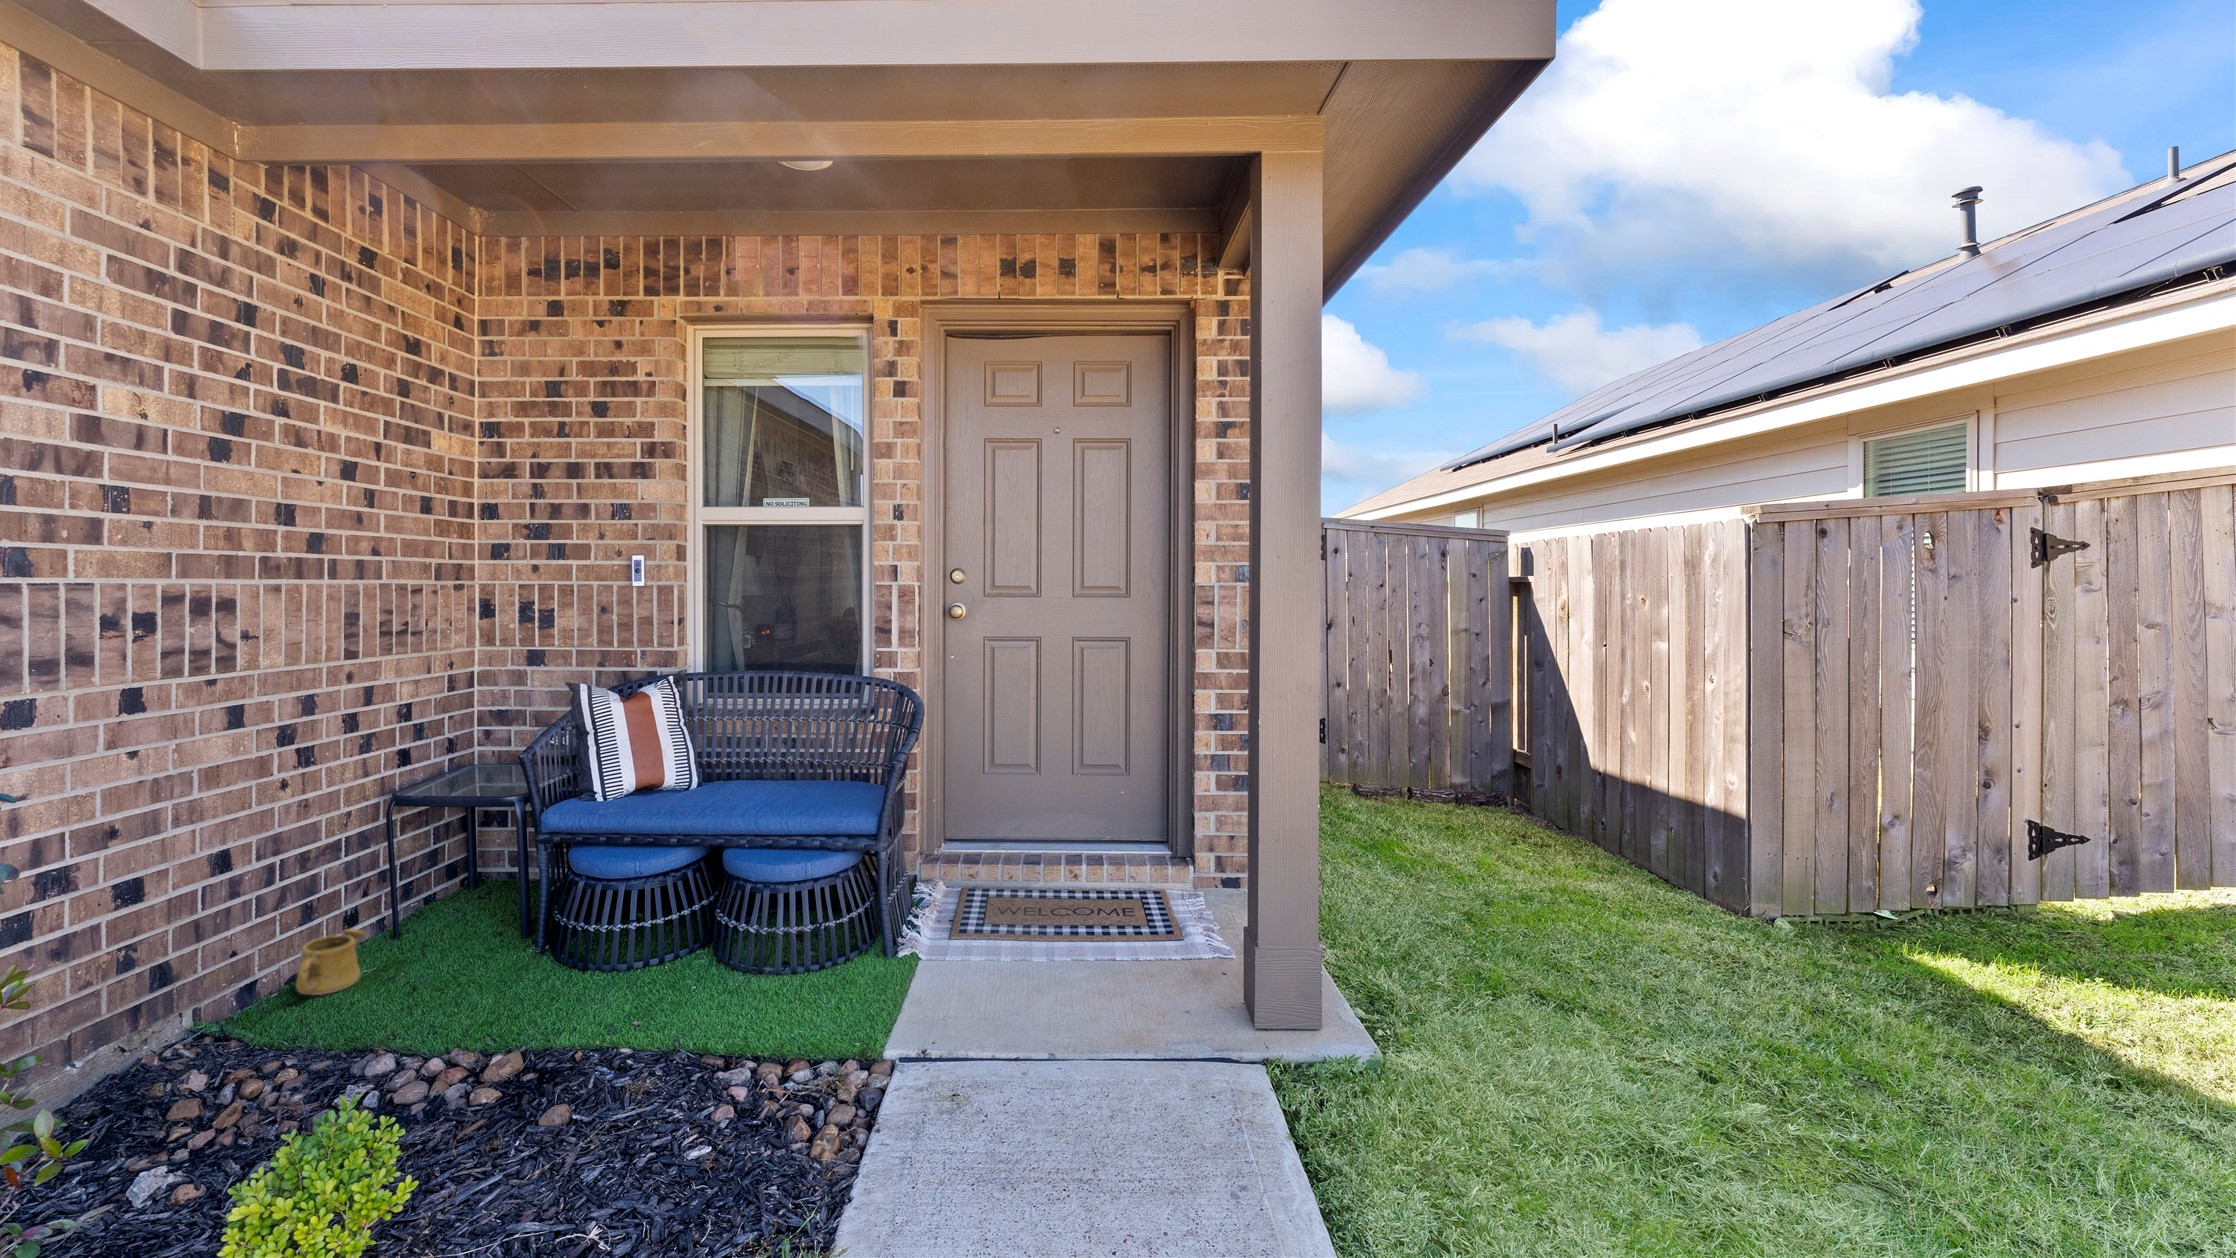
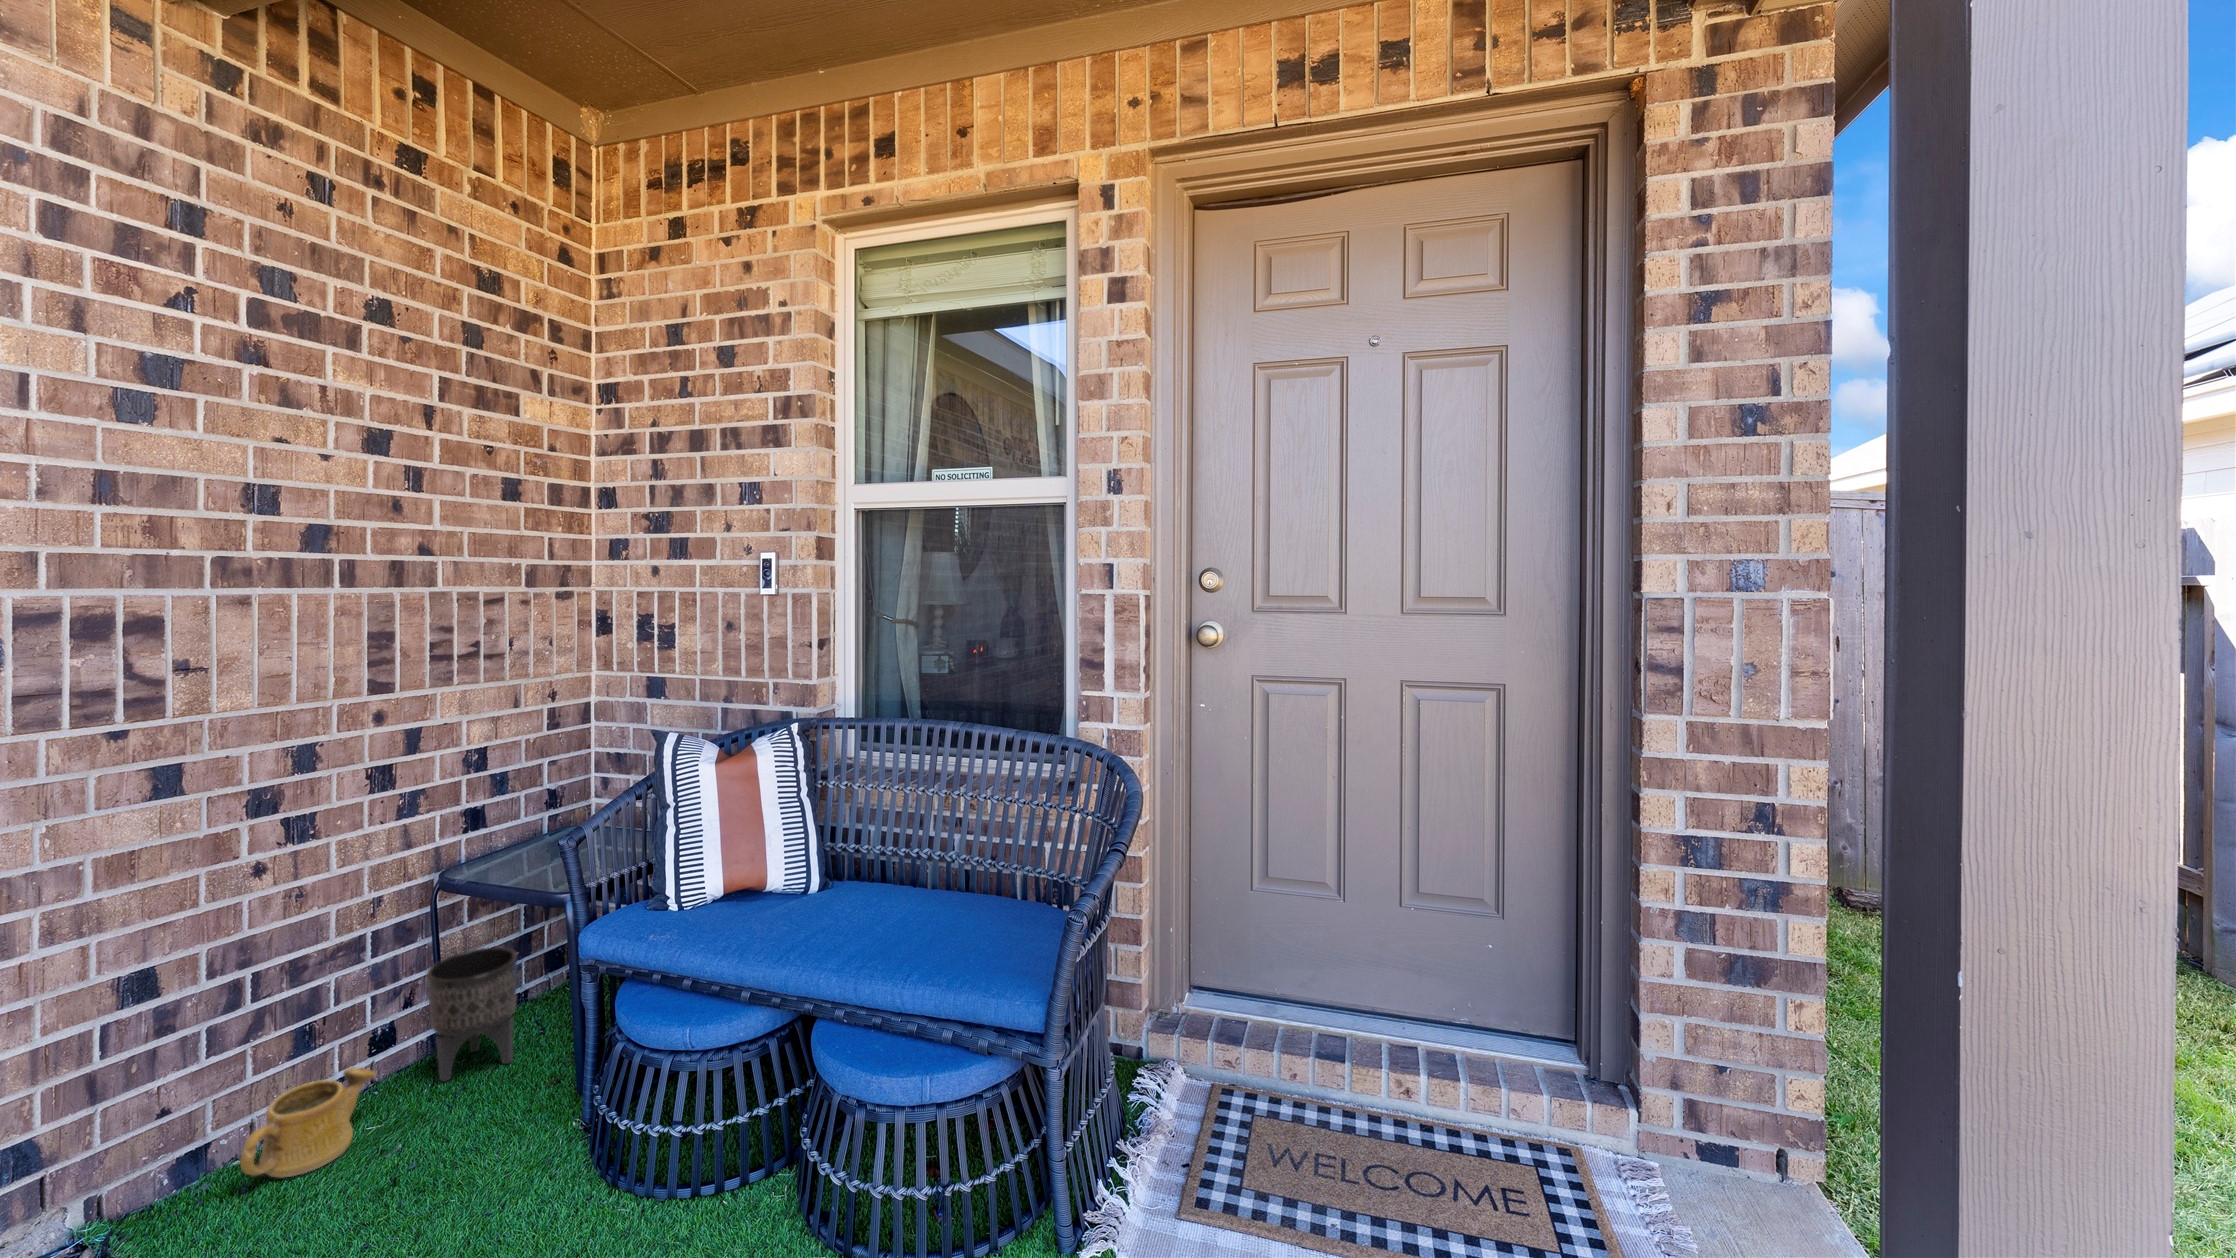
planter: none [385,852,452,946] -> present [427,947,517,1081]

